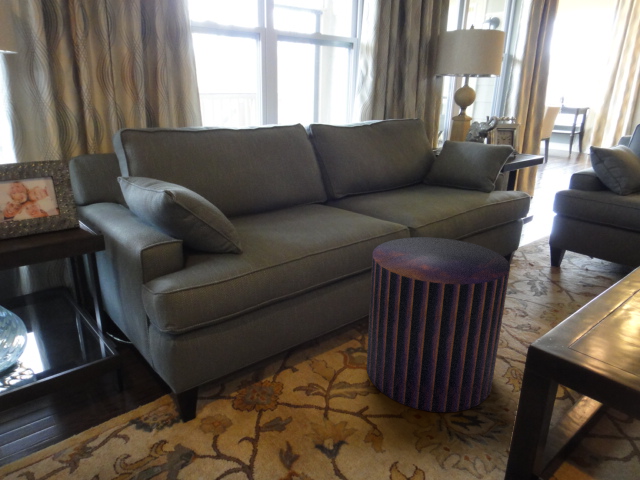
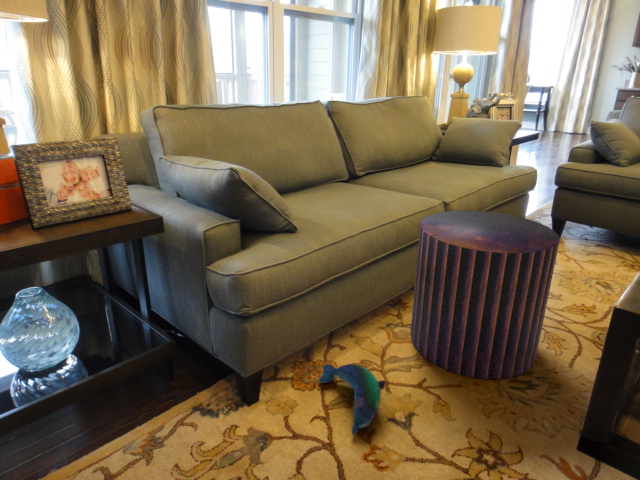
plush toy: none [259,386,318,459] -> present [319,364,385,435]

